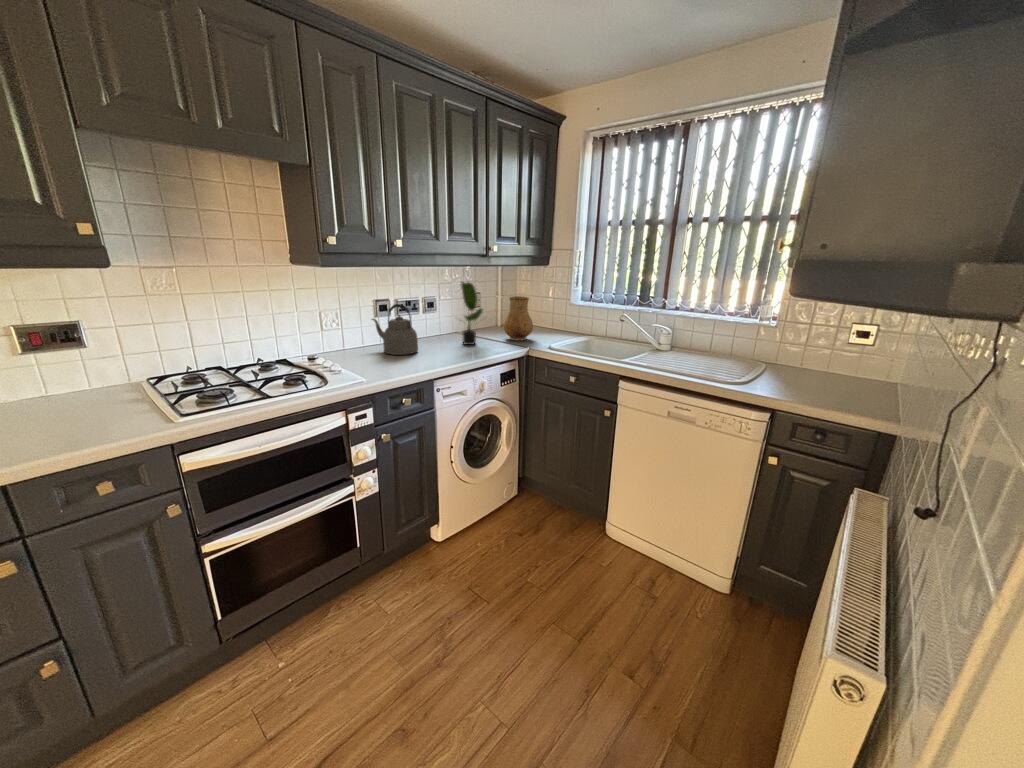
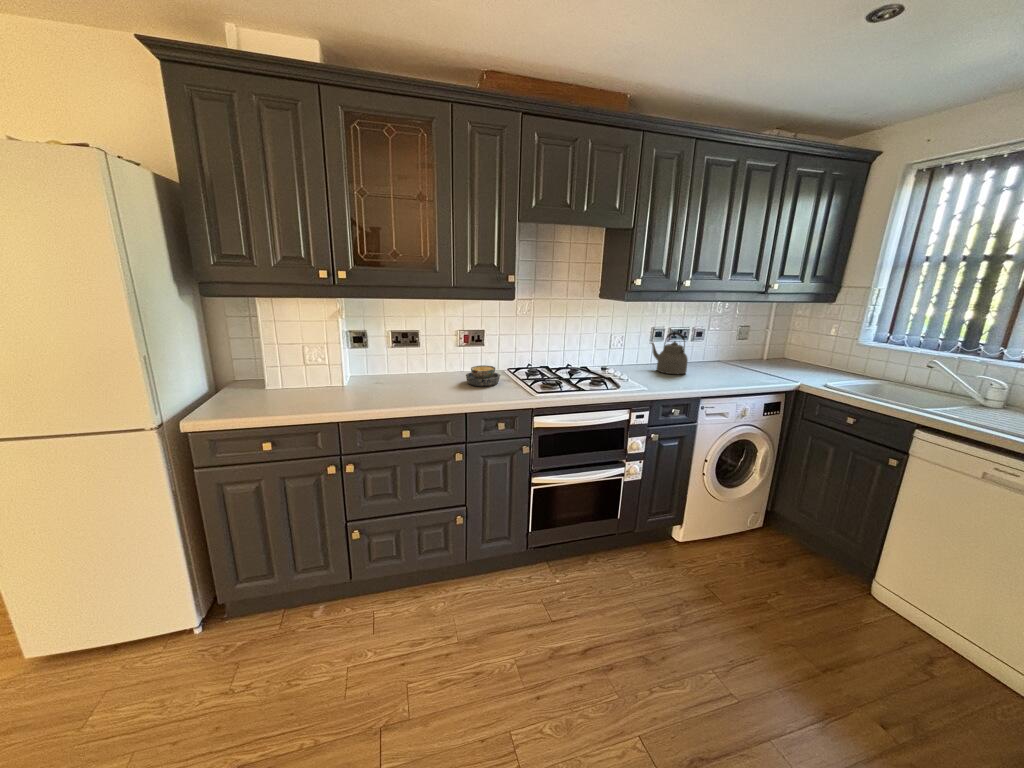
potted plant: present [460,282,483,345] -> none [722,315,759,373]
ceramic pitcher: present [504,296,533,340] -> none [772,332,807,375]
bowl: none [33,381,117,422] -> present [466,365,500,387]

